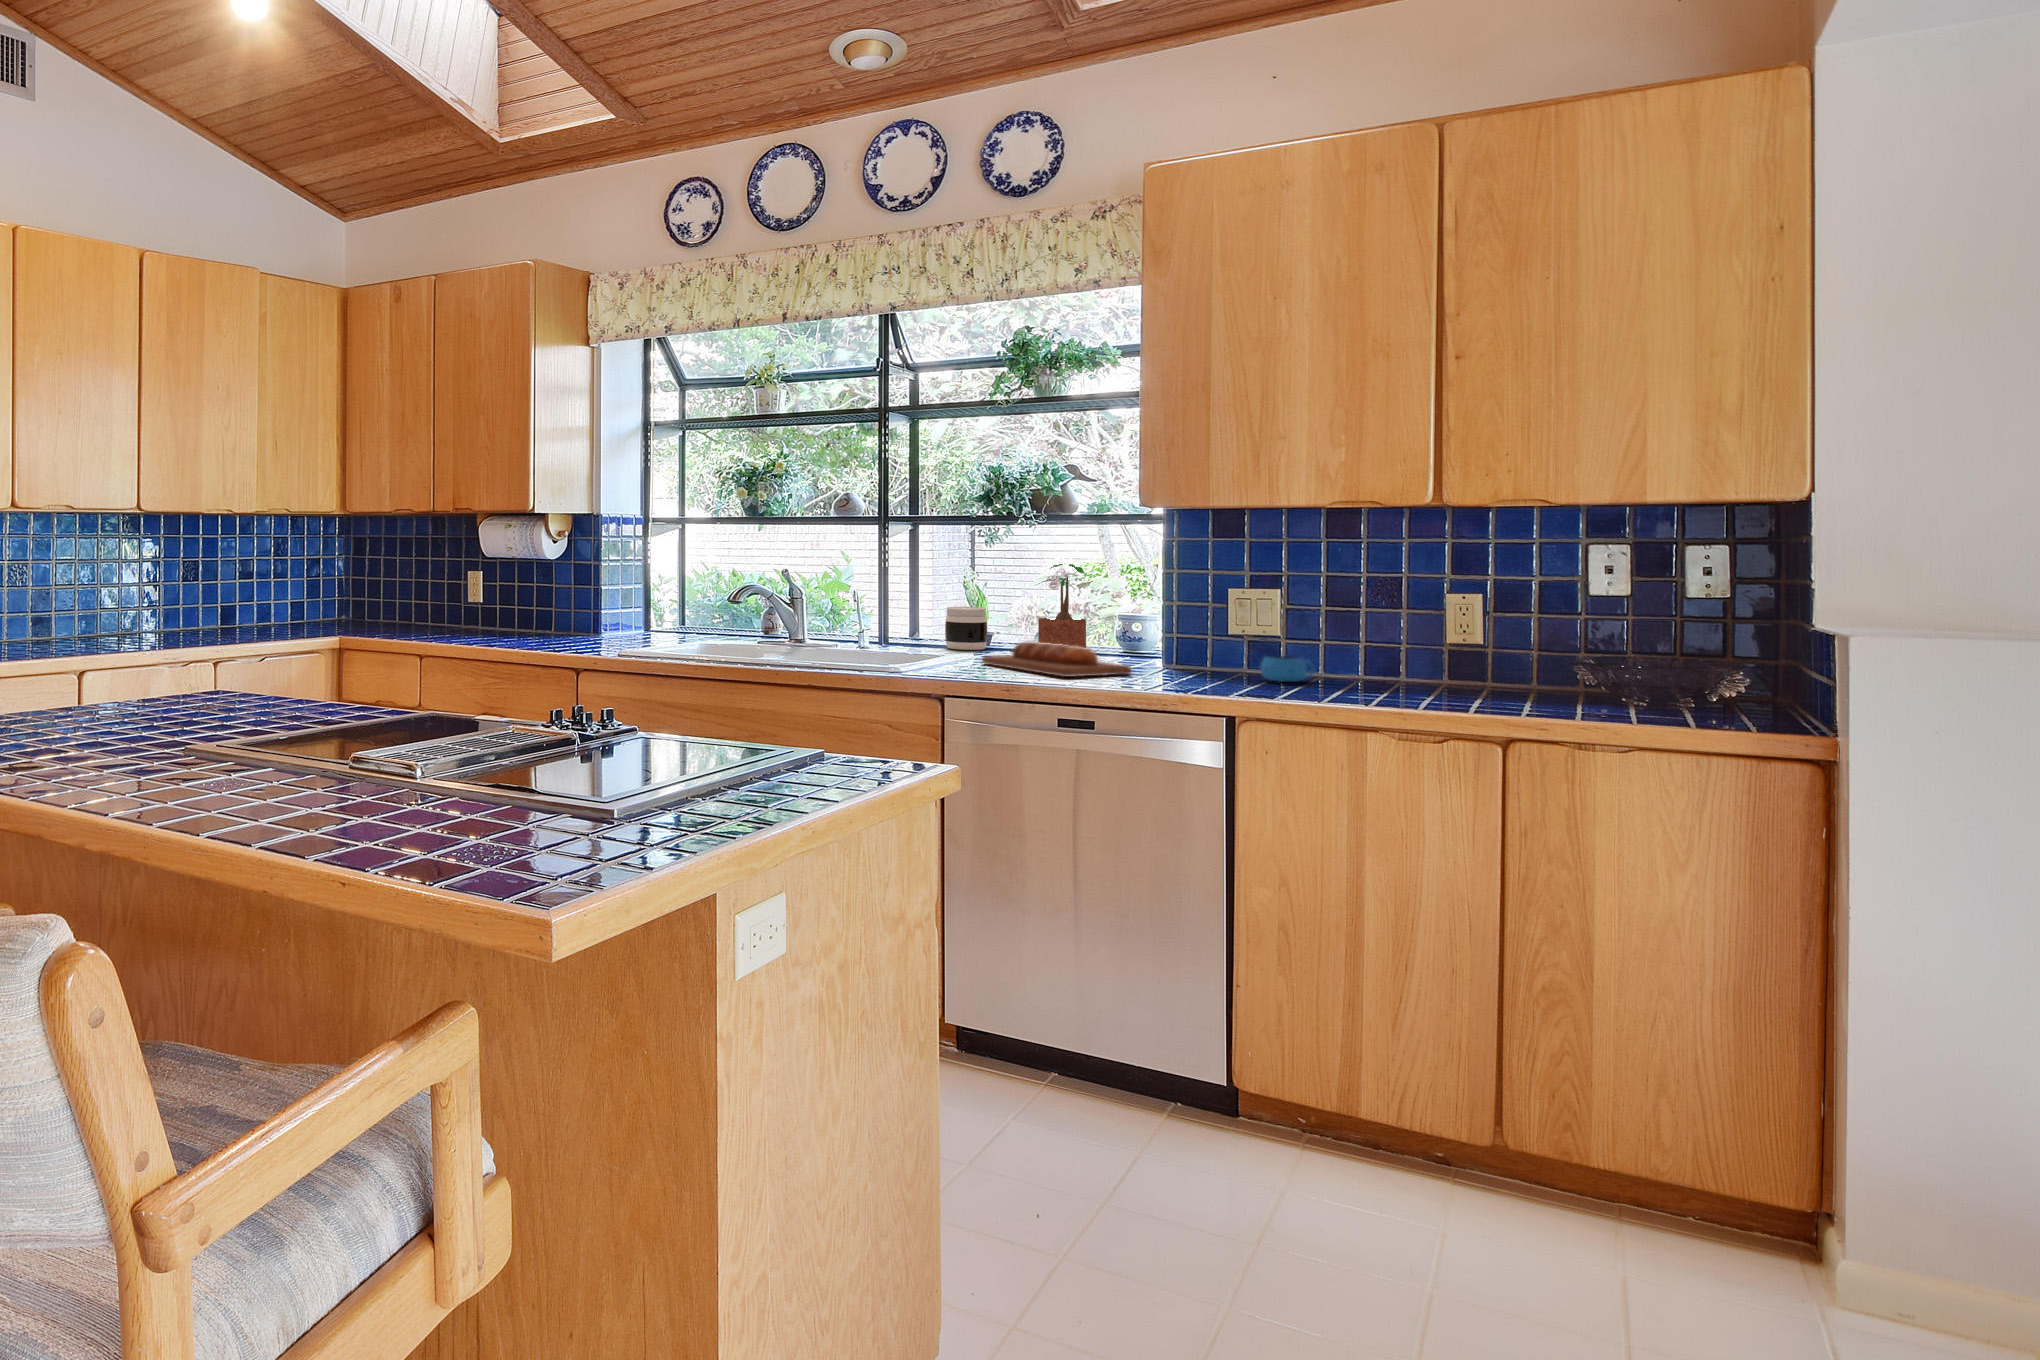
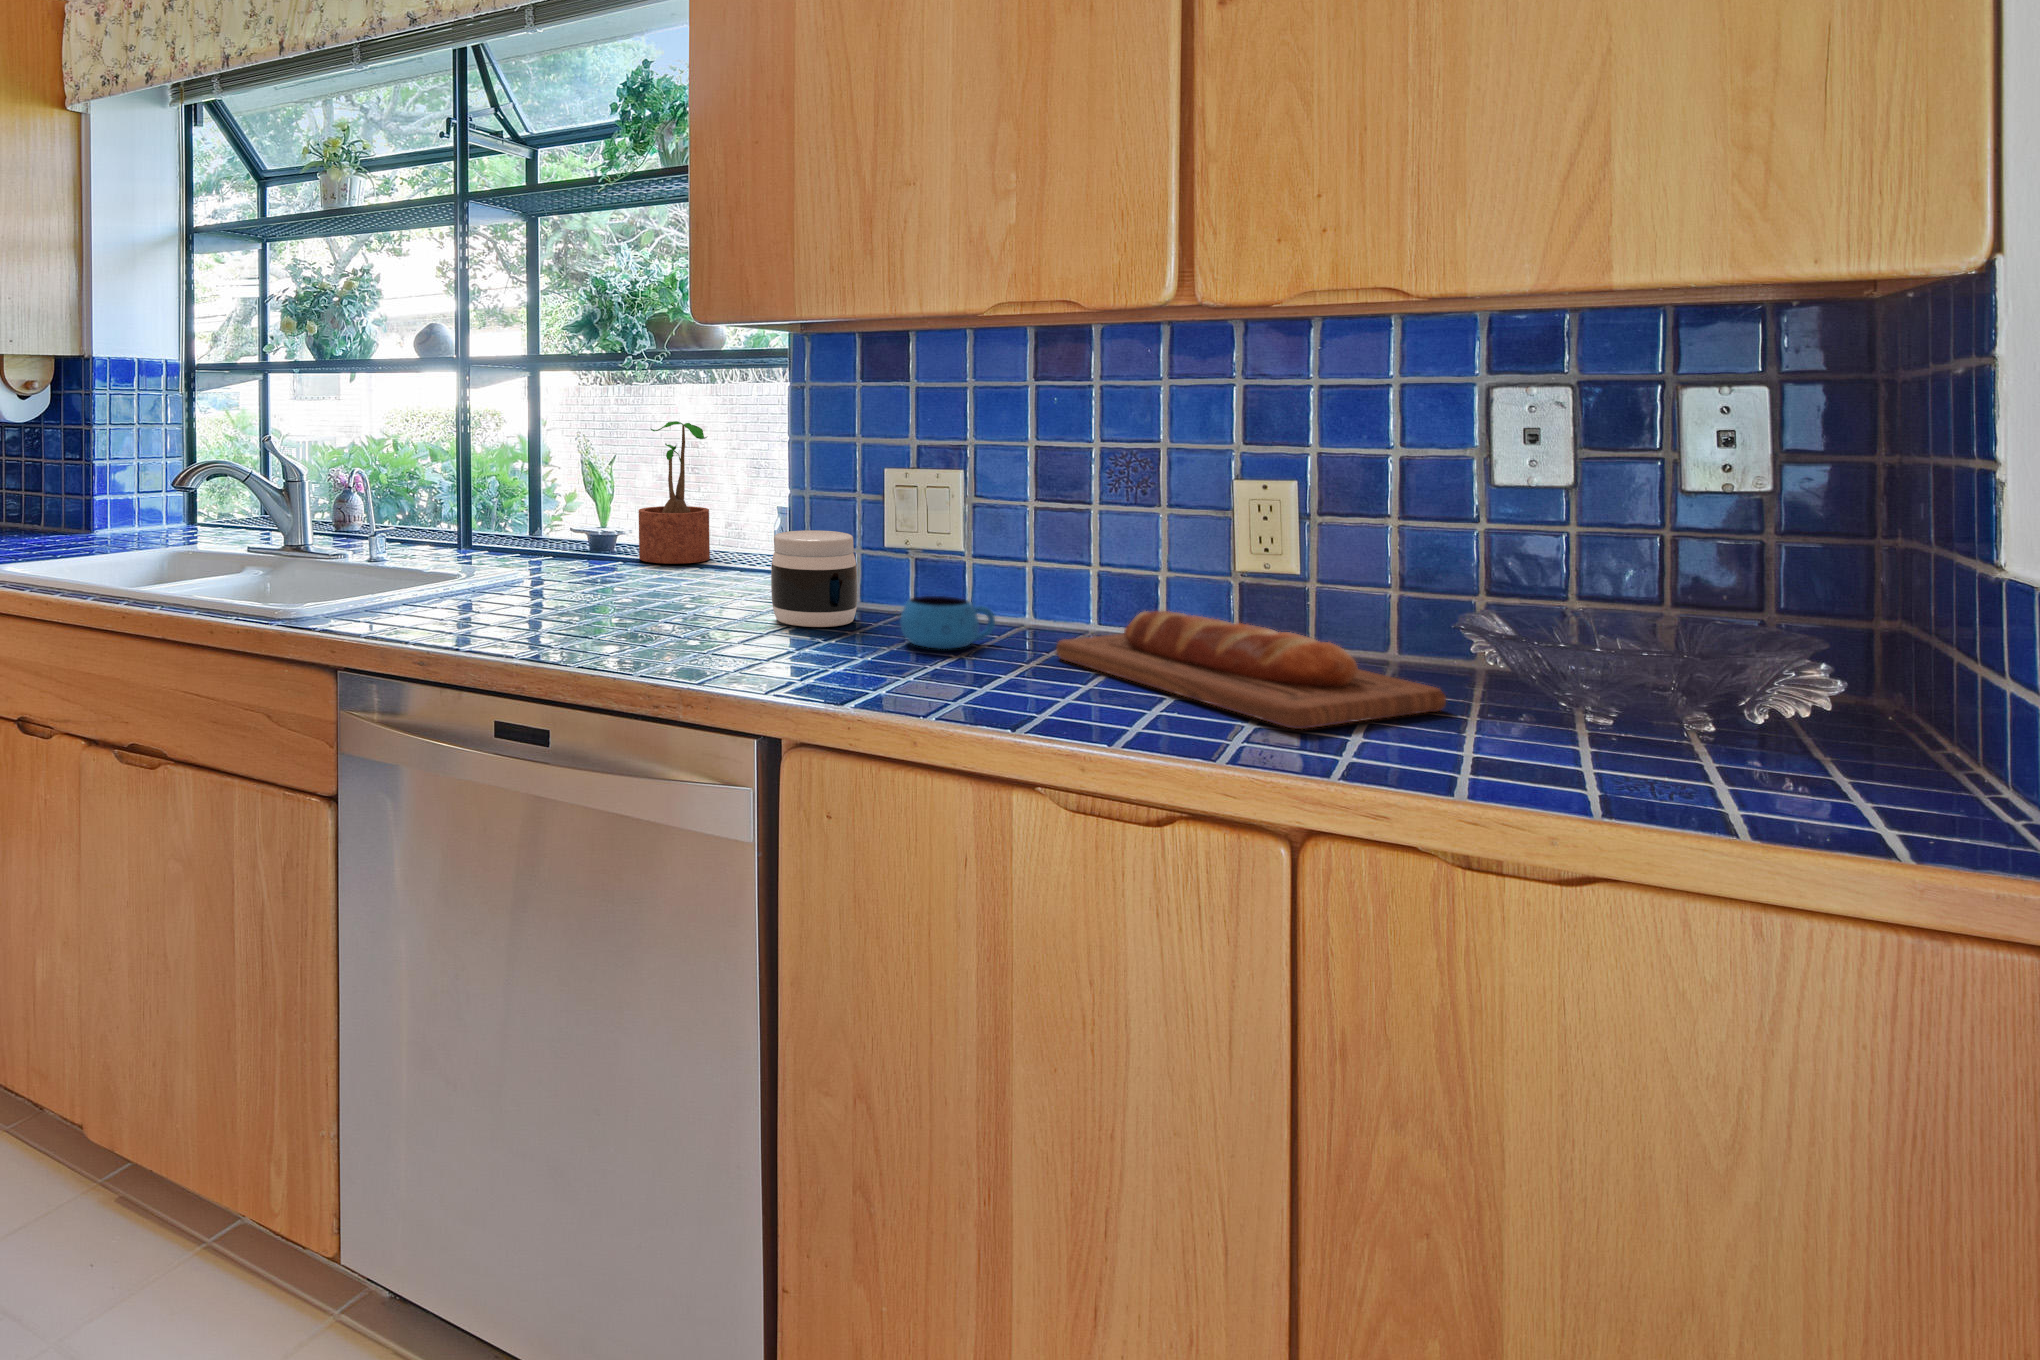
jar: present [945,607,987,650] -> present [771,530,857,627]
bread loaf: present [982,642,1132,677] -> present [1056,611,1446,729]

